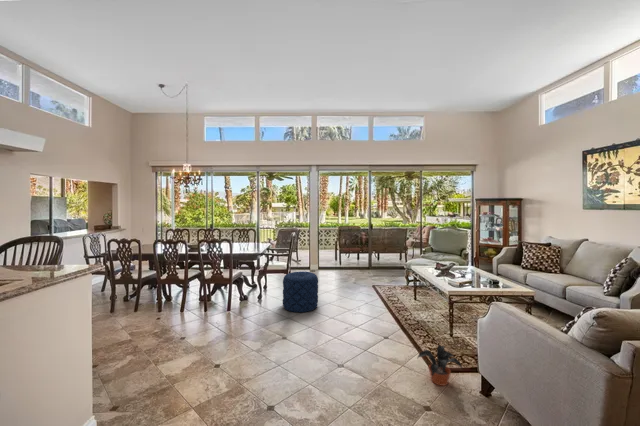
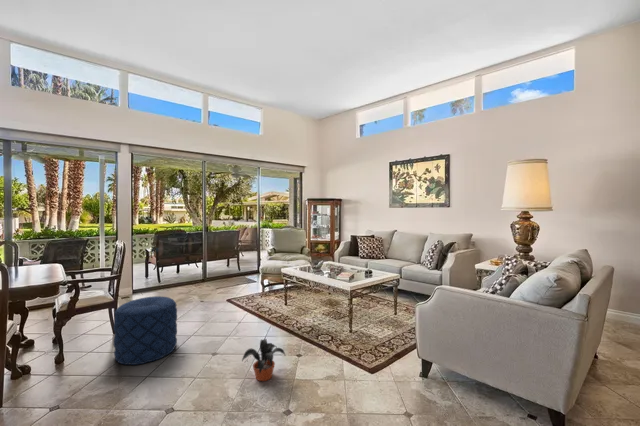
potted plant: present [418,345,461,386] -> present [242,339,285,381]

